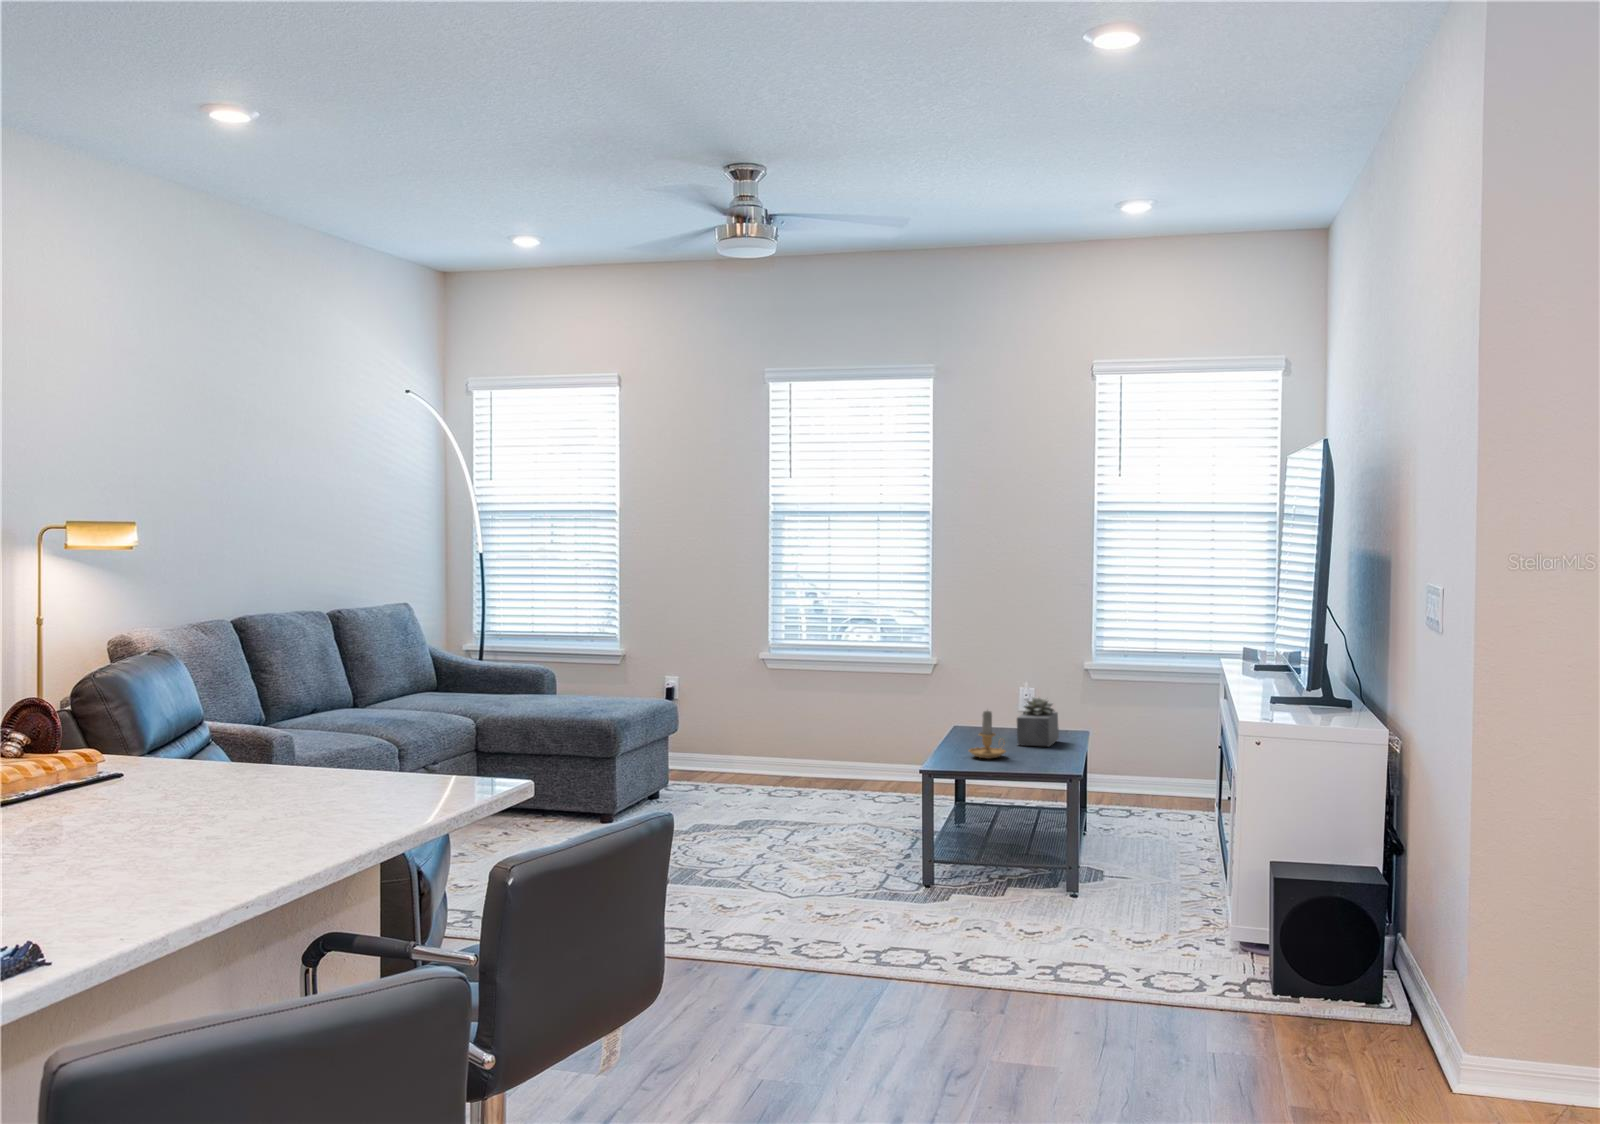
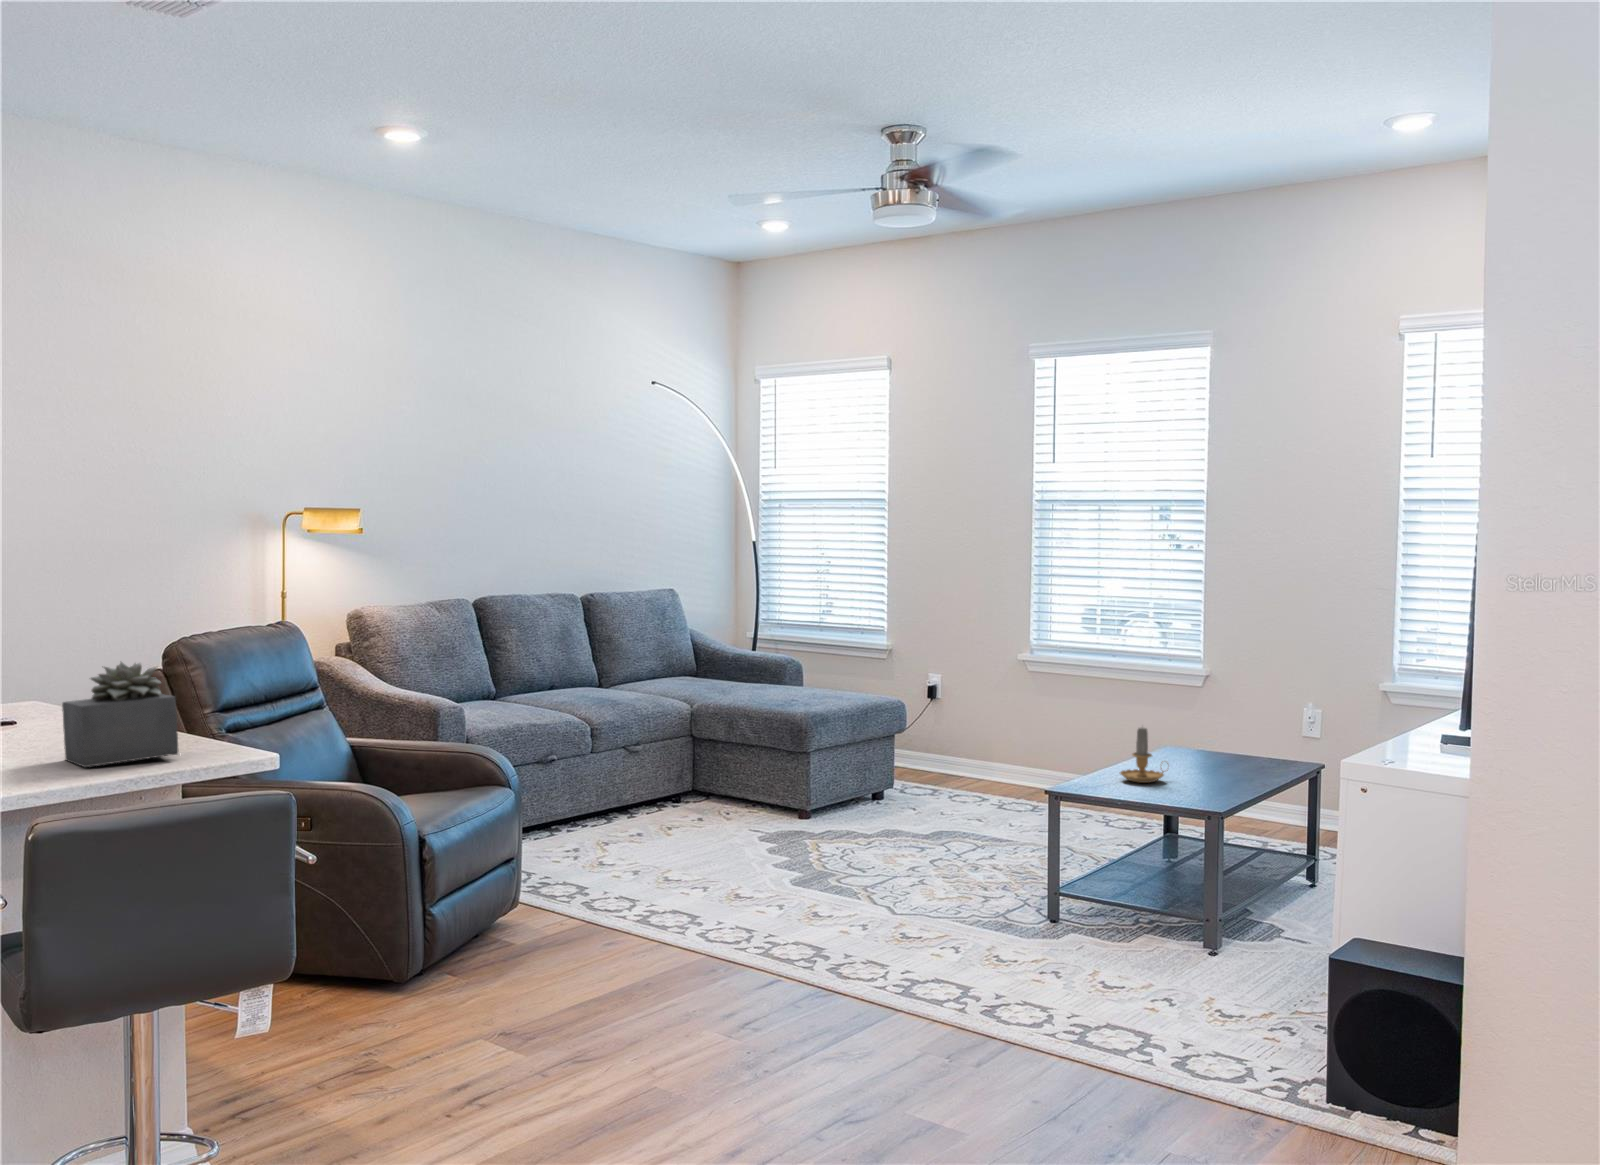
succulent plant: present [1017,697,1059,746] -> present [62,662,178,767]

